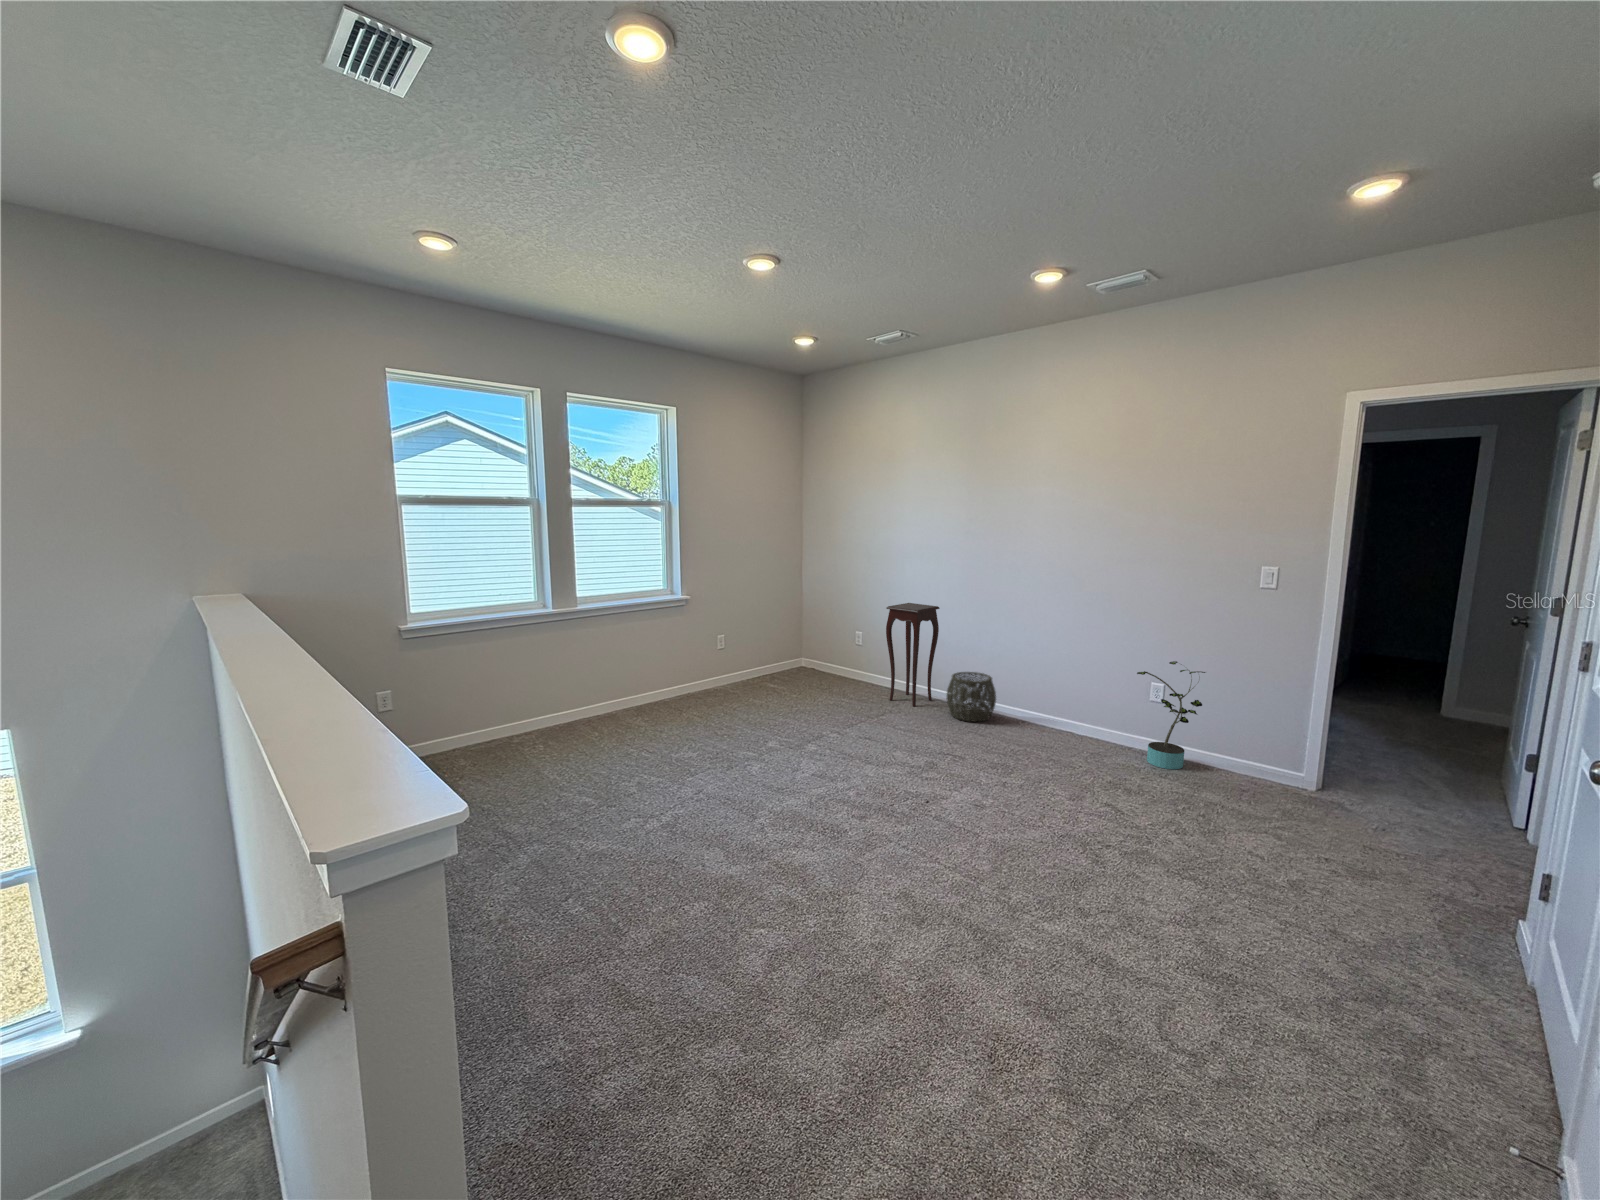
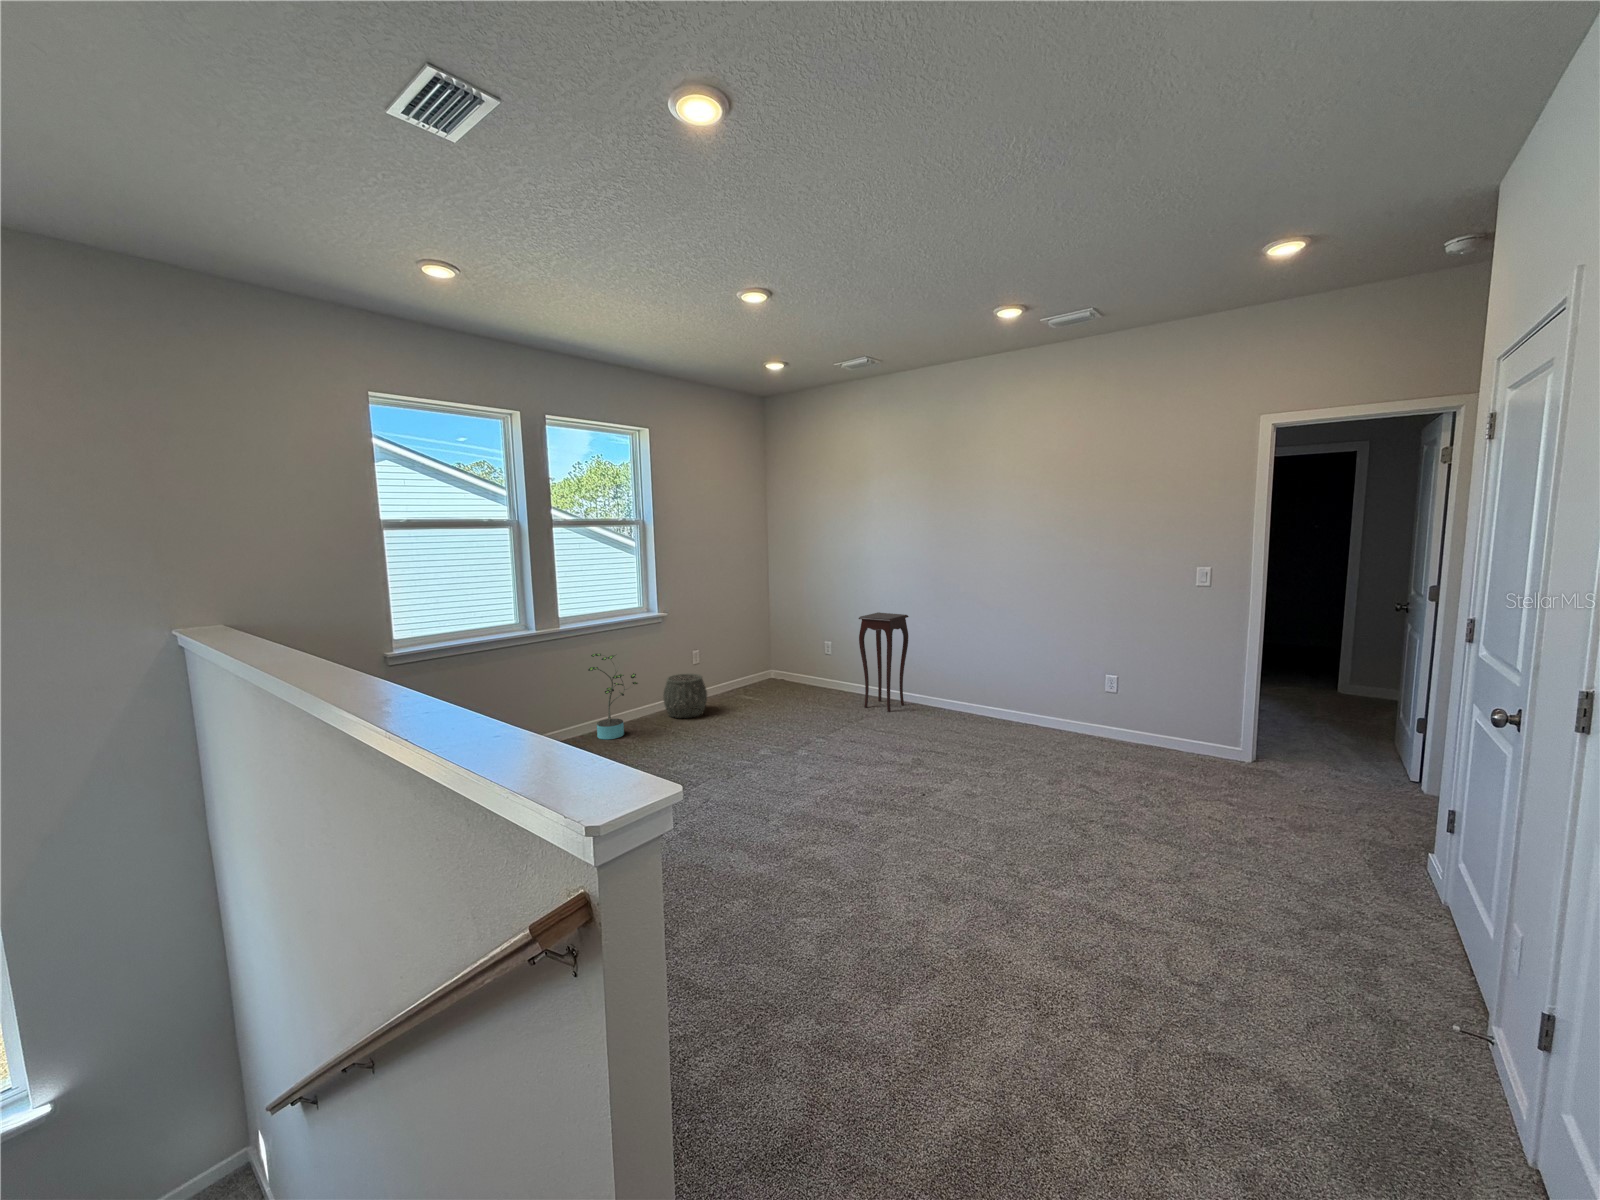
potted plant: present [1137,661,1205,769] -> present [588,654,638,739]
woven basket: present [946,672,996,722] -> present [663,674,707,718]

